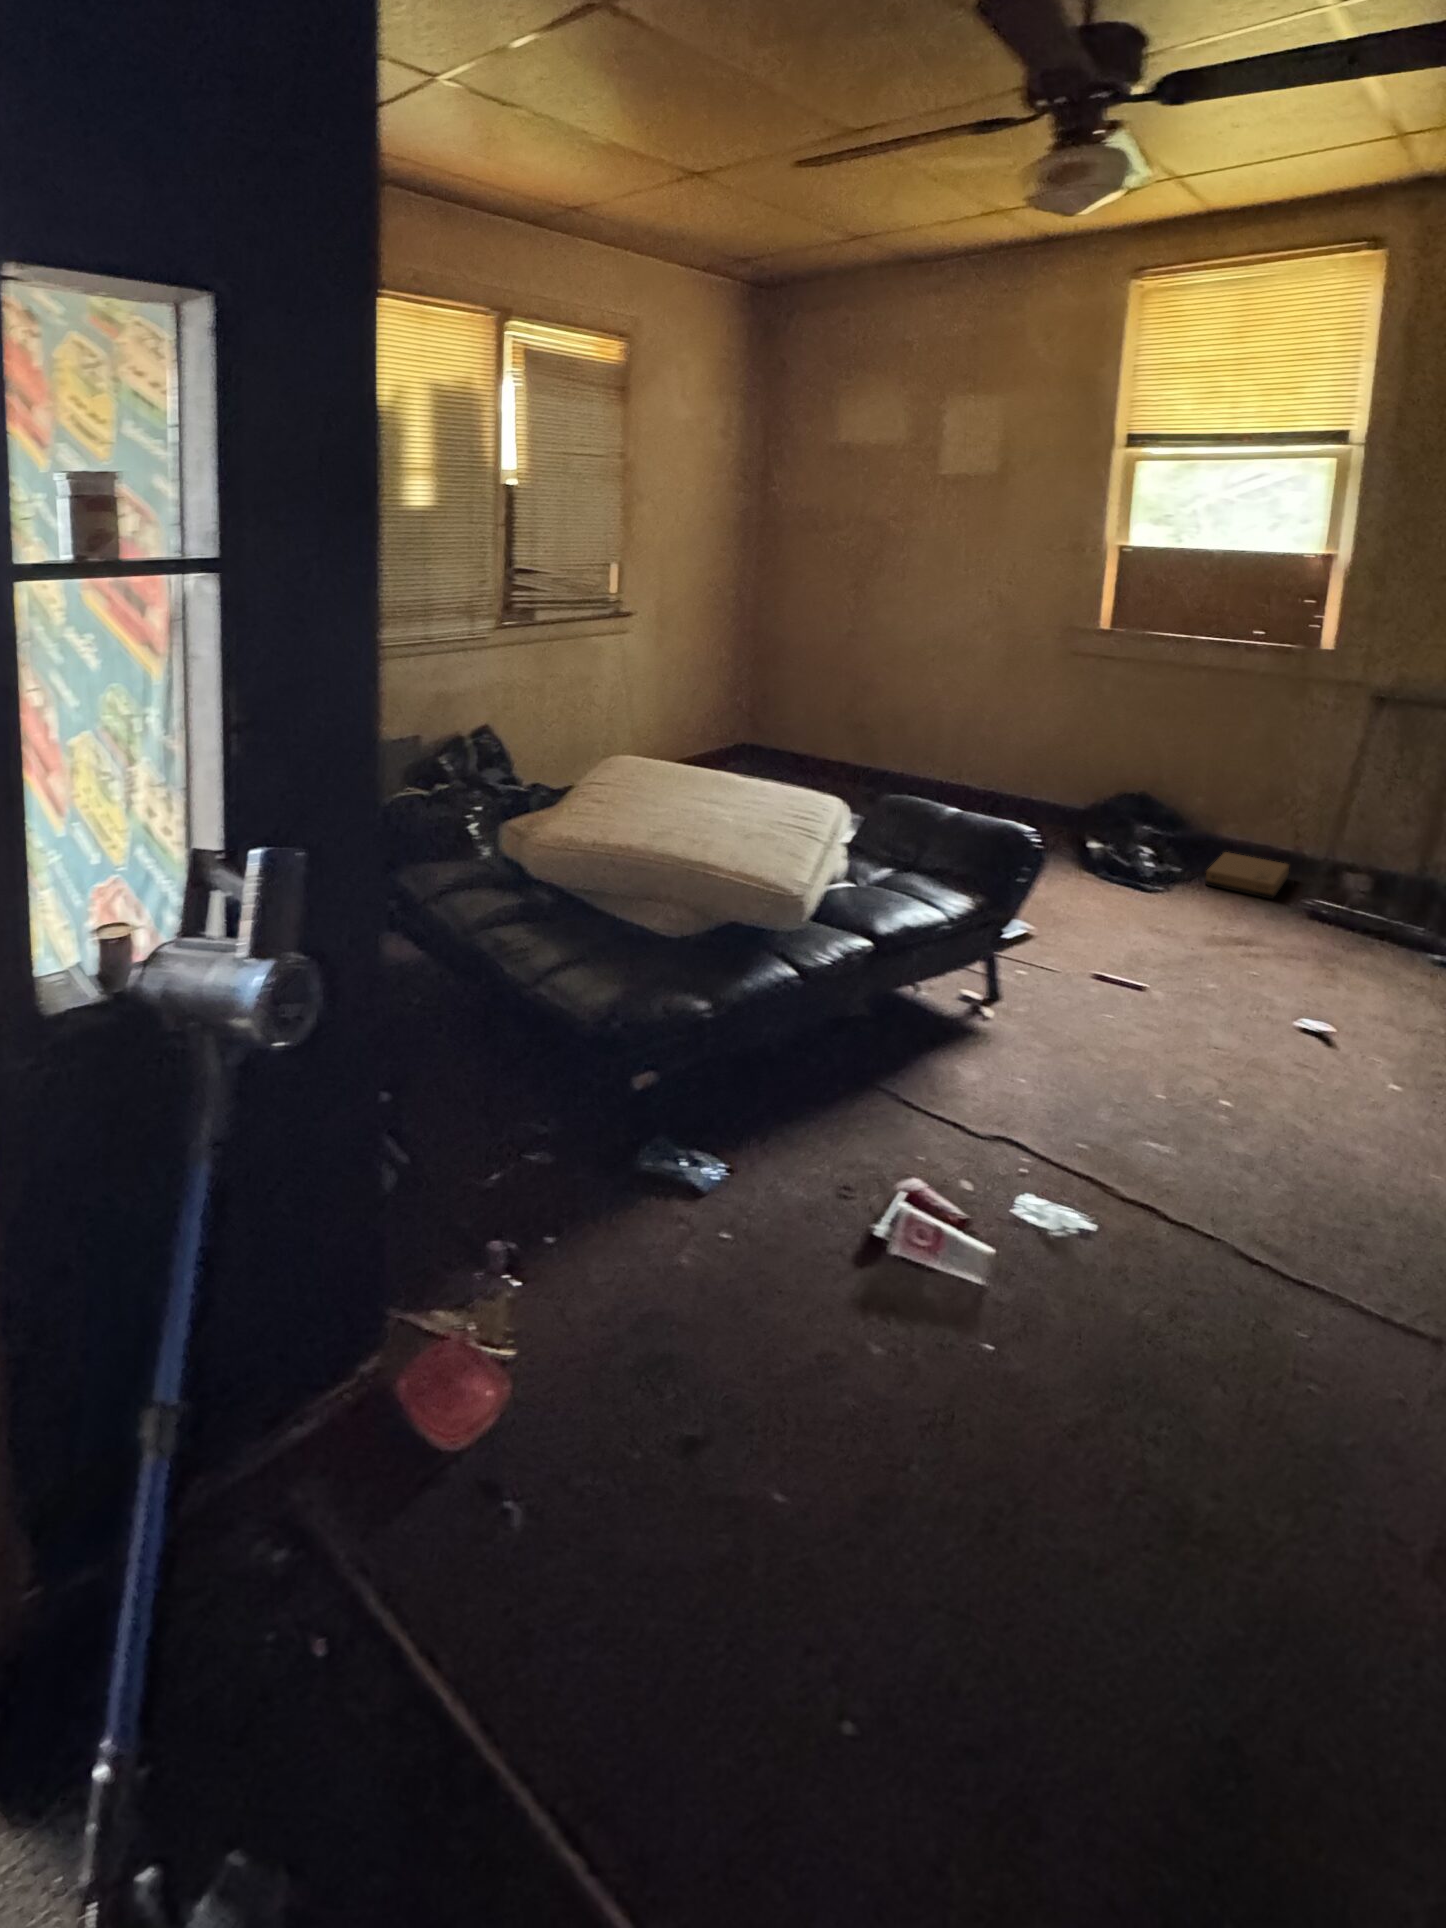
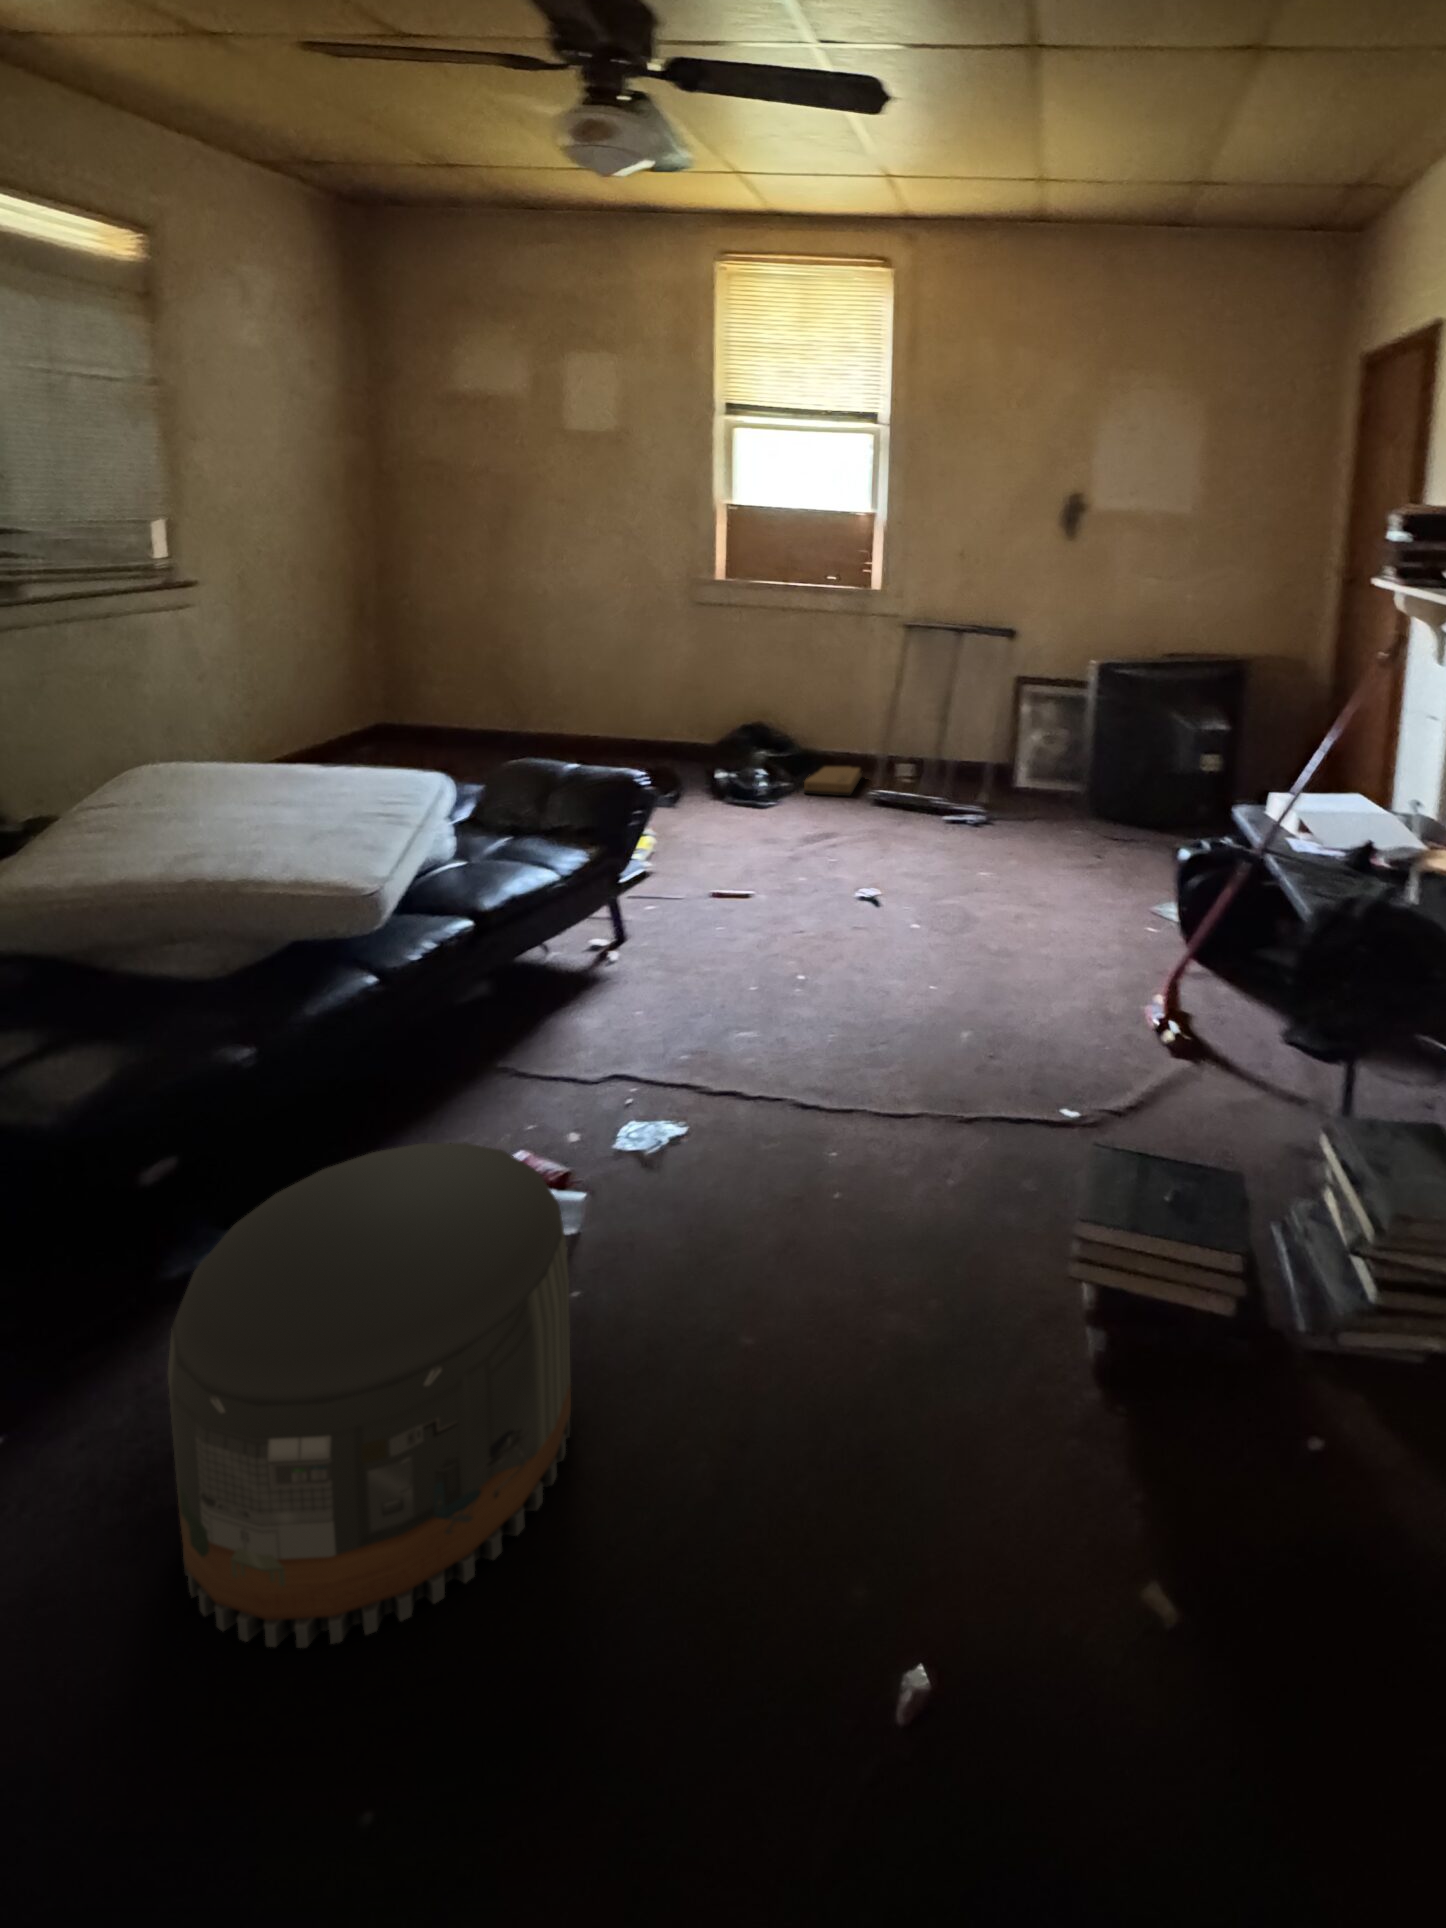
pouf: none [677,1126,1012,1563] -> present [168,1142,571,1648]

